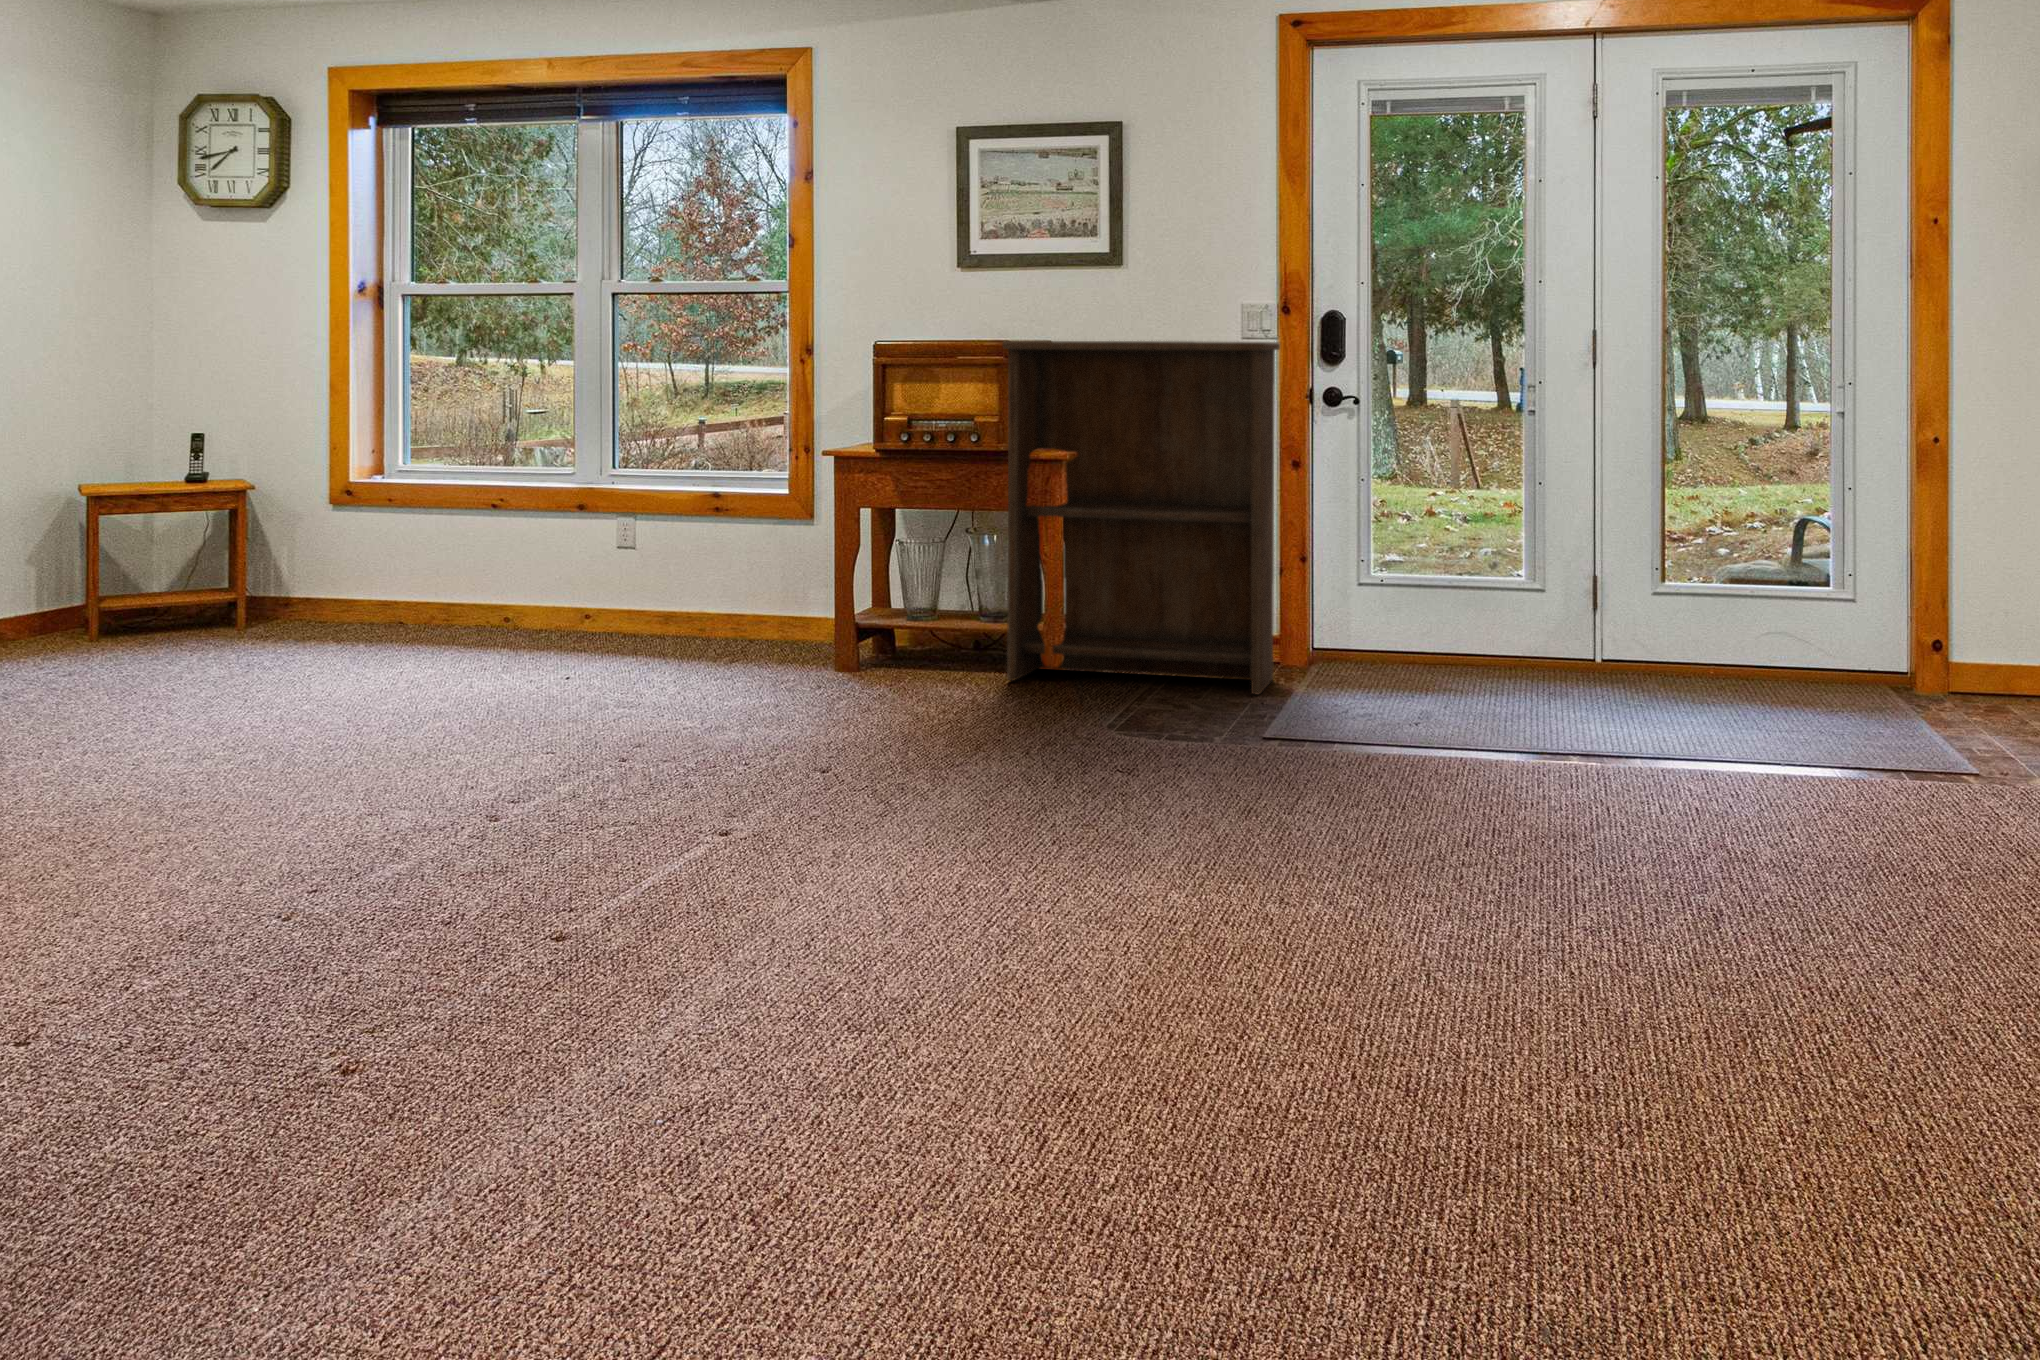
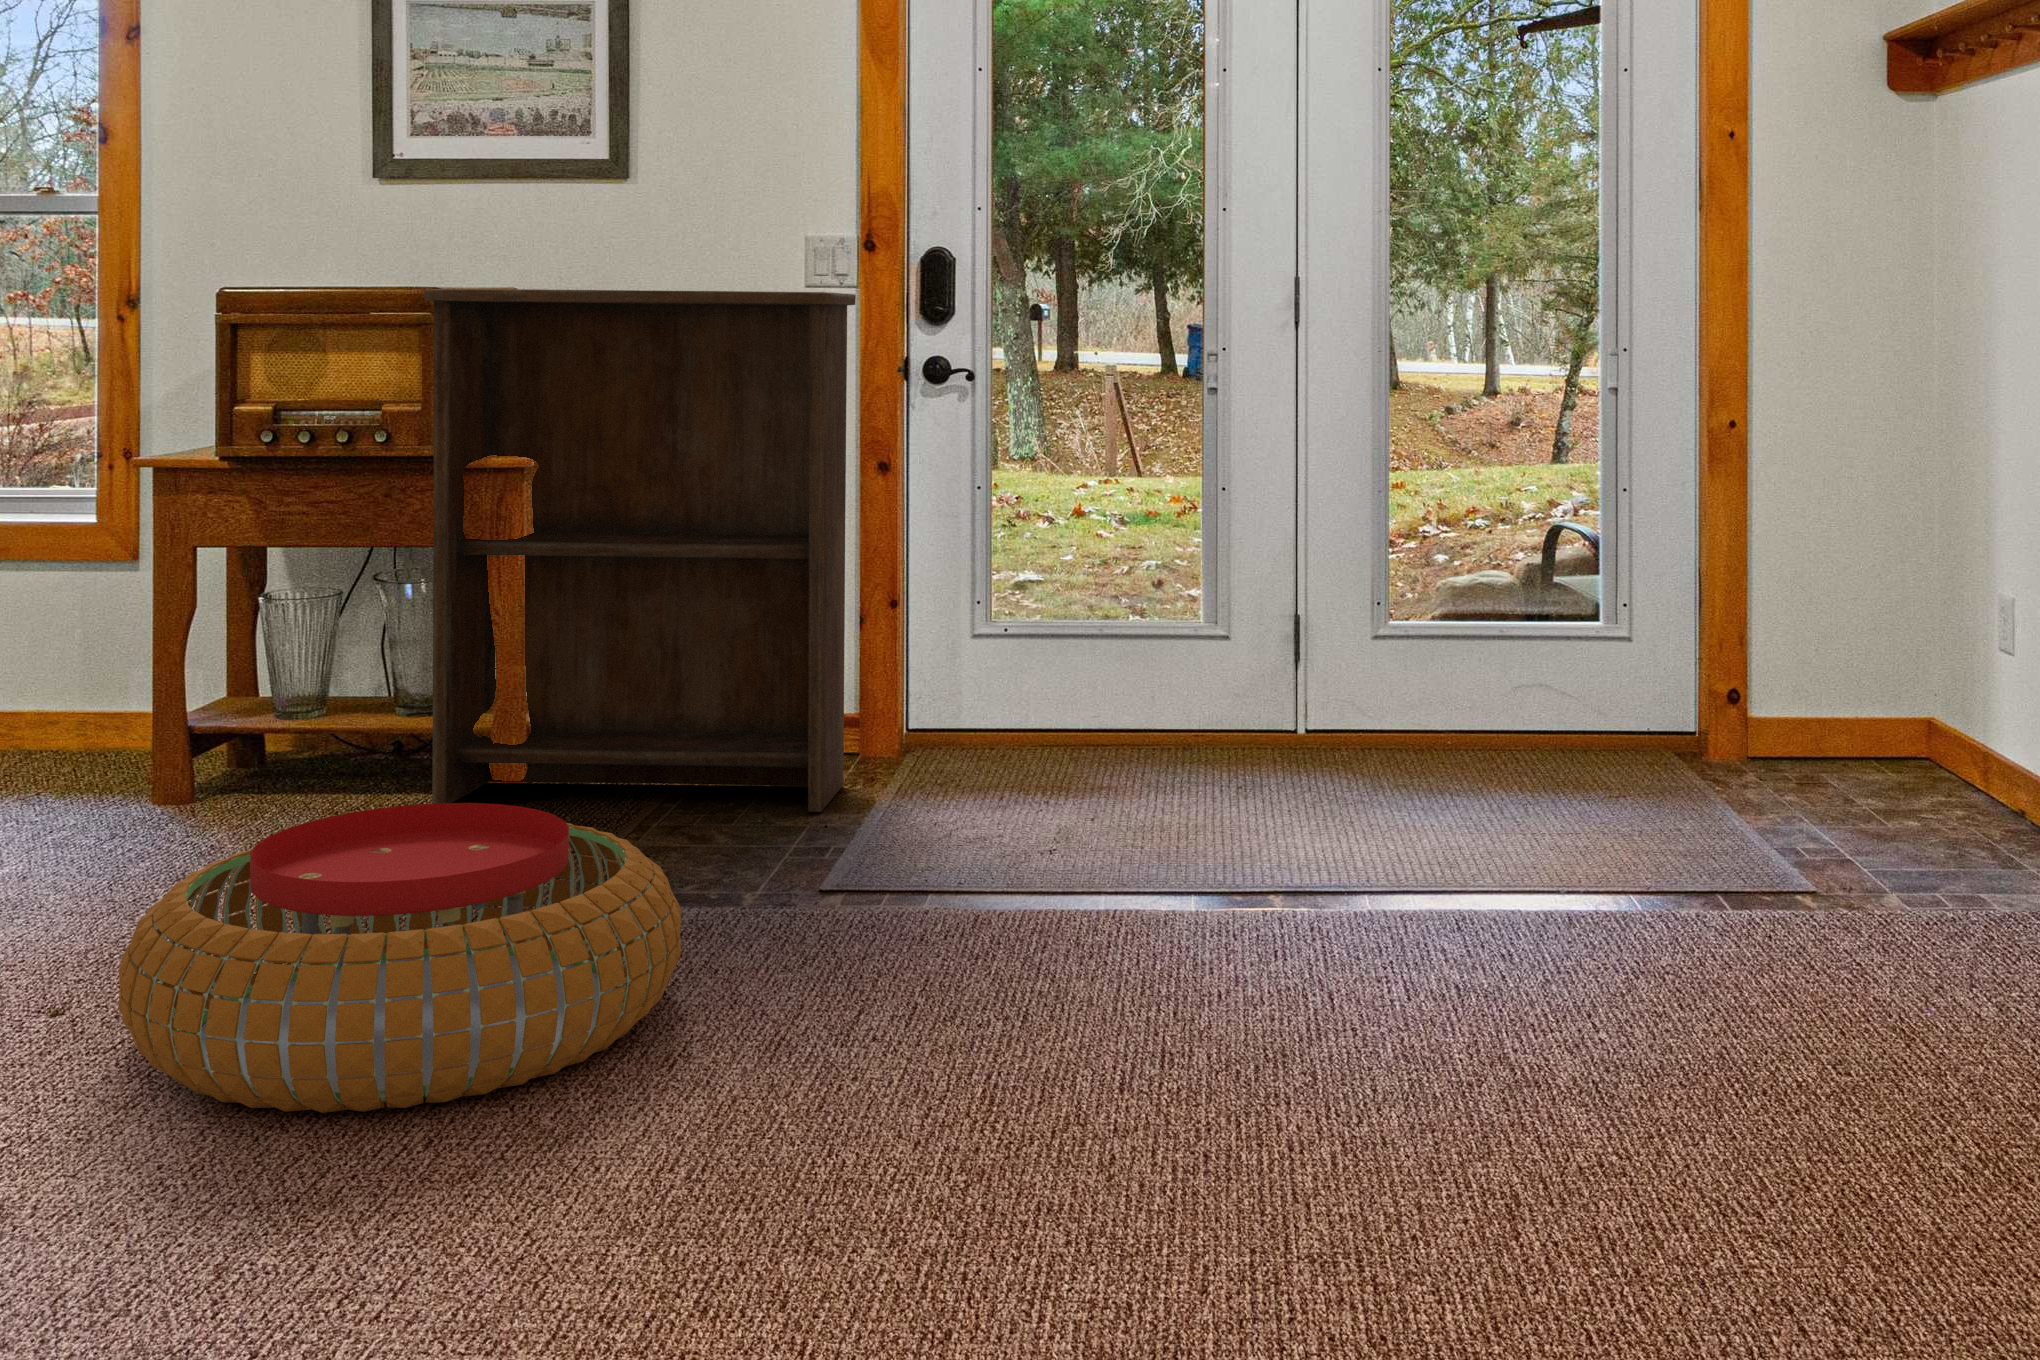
pouf: none [868,664,1186,832] -> present [118,803,681,1113]

